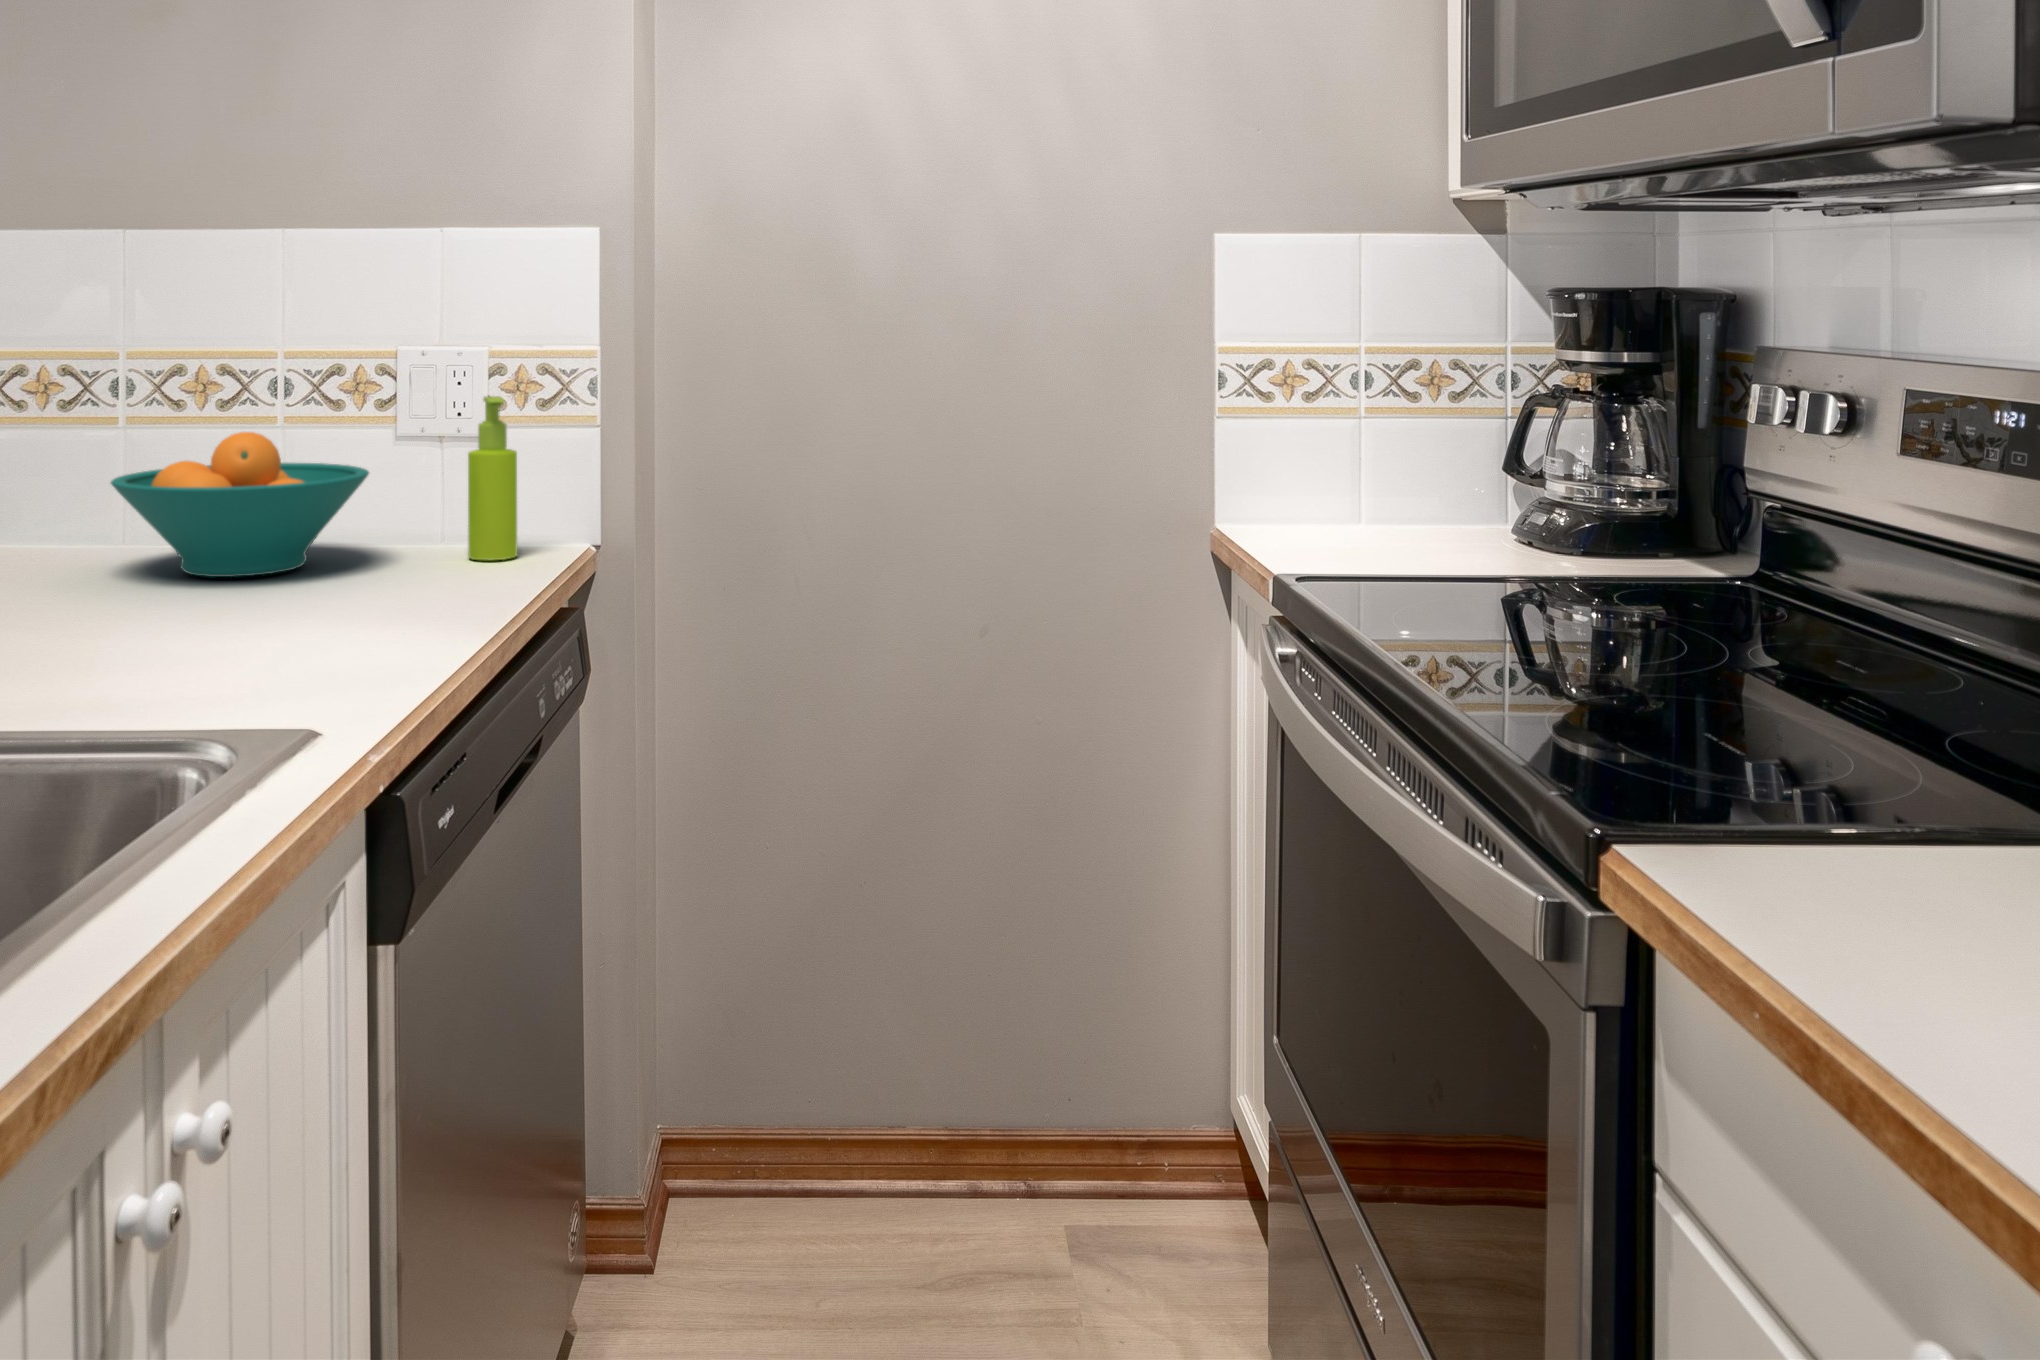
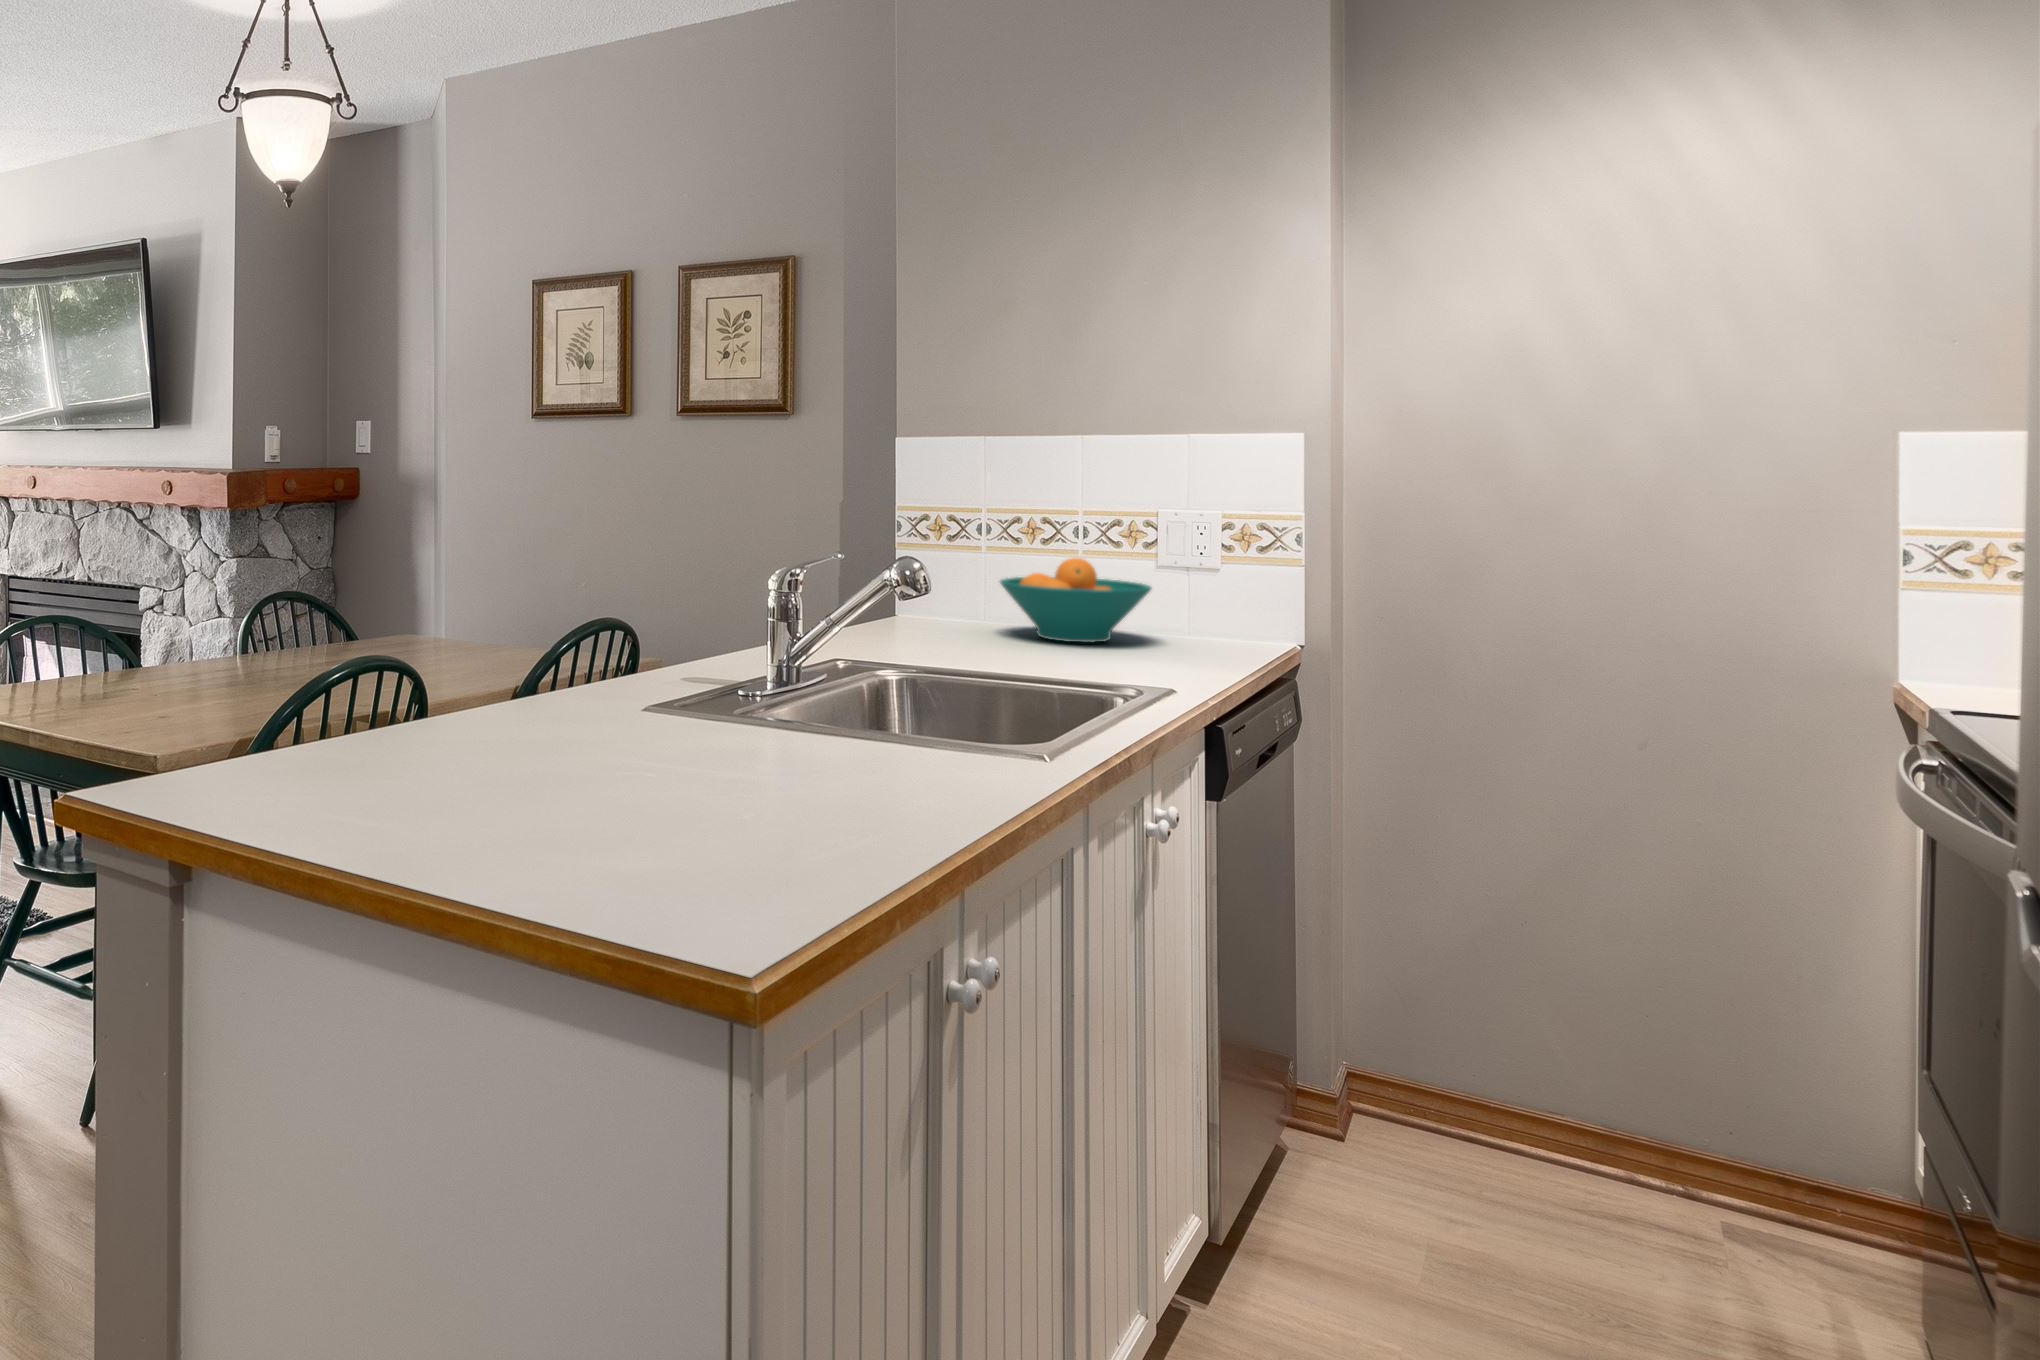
soap dispenser: present [468,396,517,560] -> none [1214,544,1250,648]

